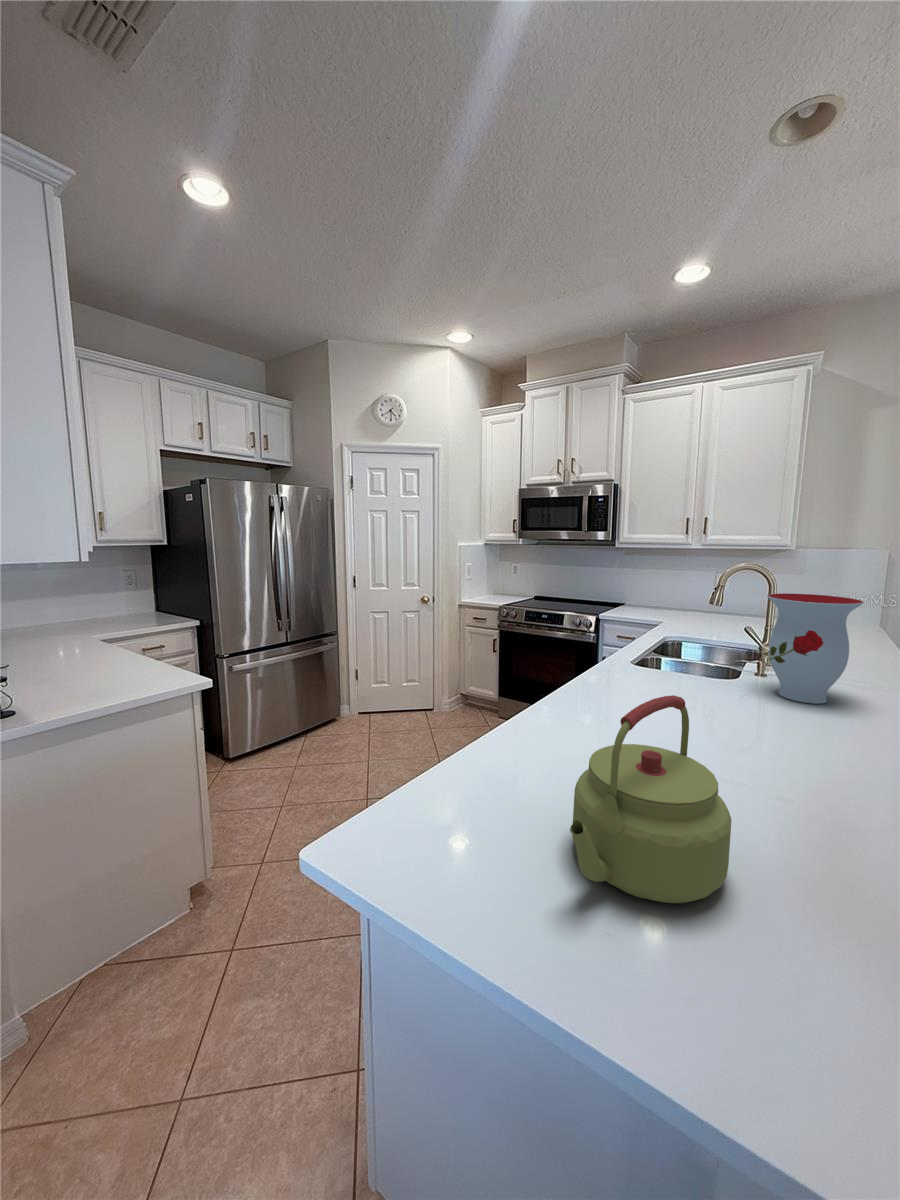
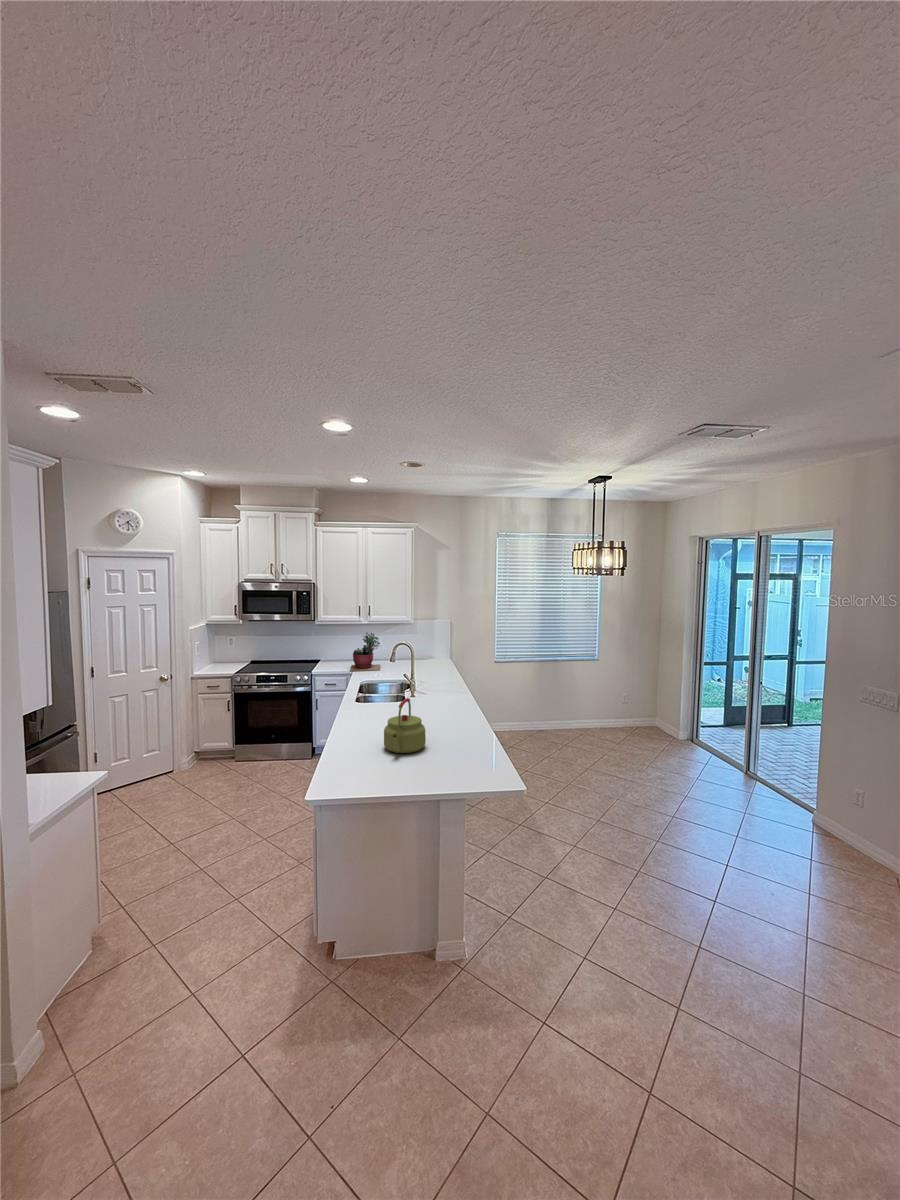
succulent plant: none [655,560,719,627] -> present [350,633,380,671]
vase: present [767,593,864,704] -> none [413,654,444,699]

